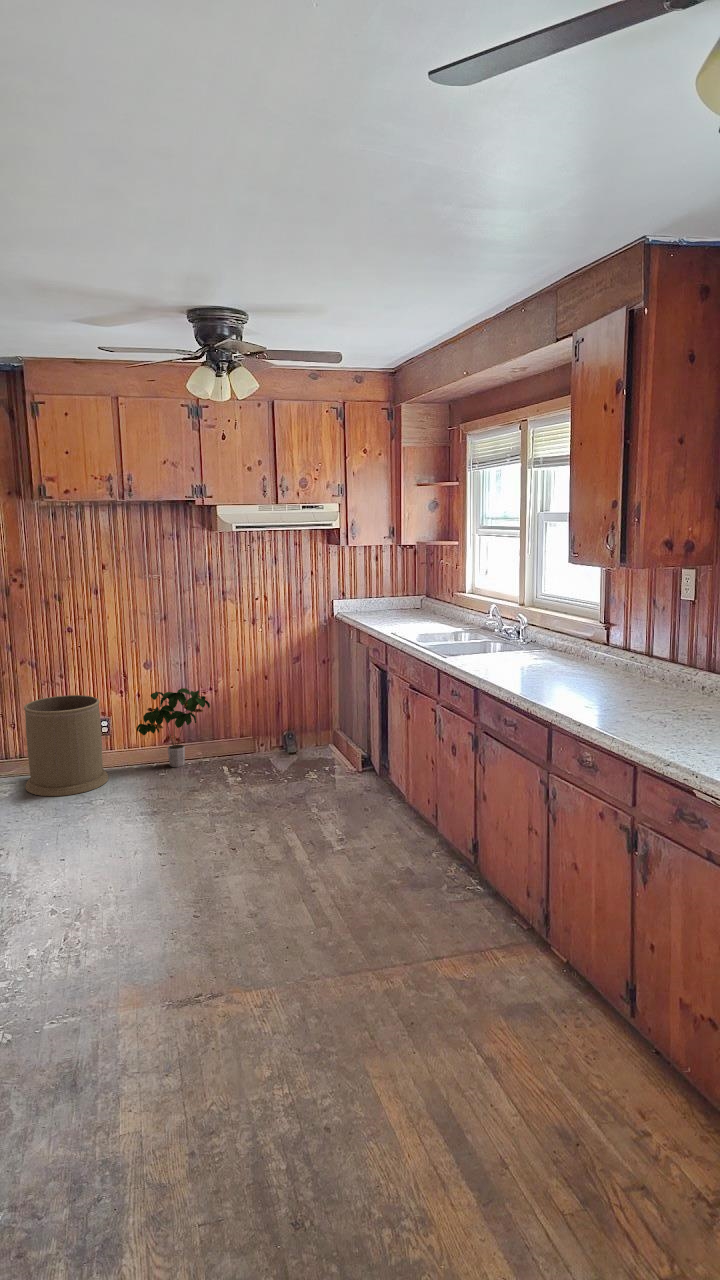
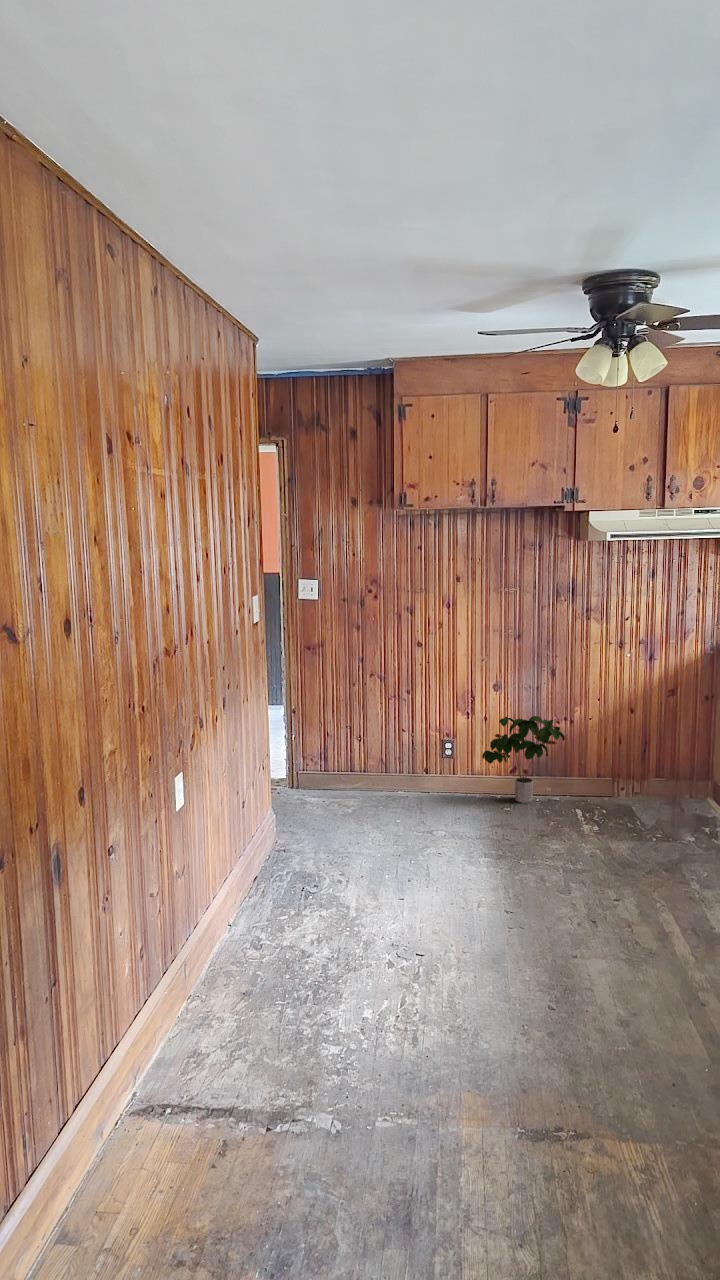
trash can: present [24,695,109,796] -> none [368,713,451,820]

